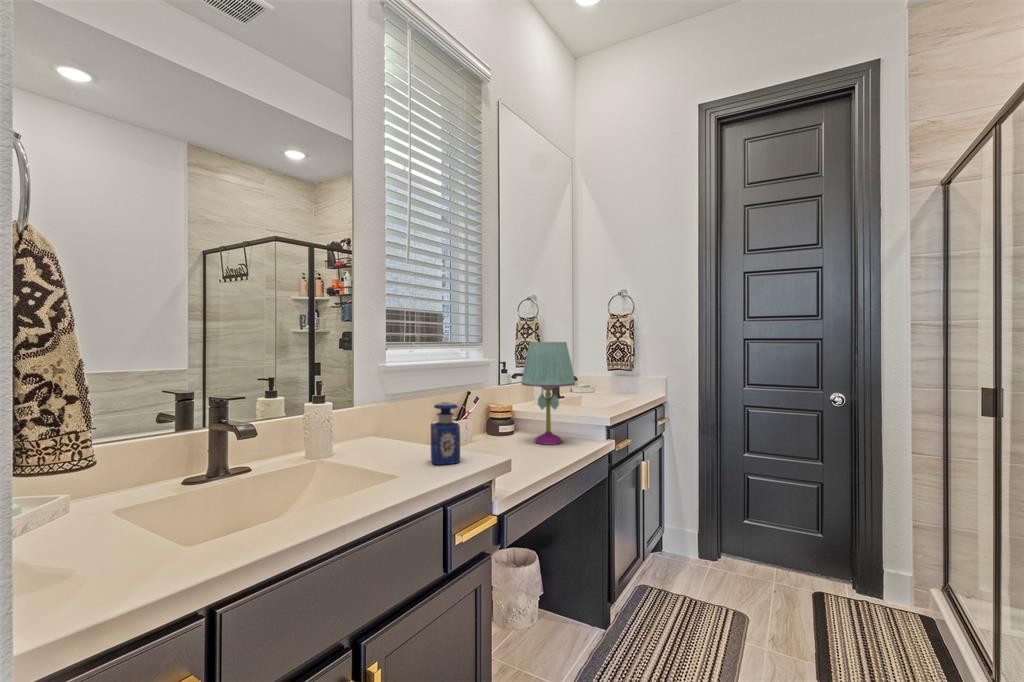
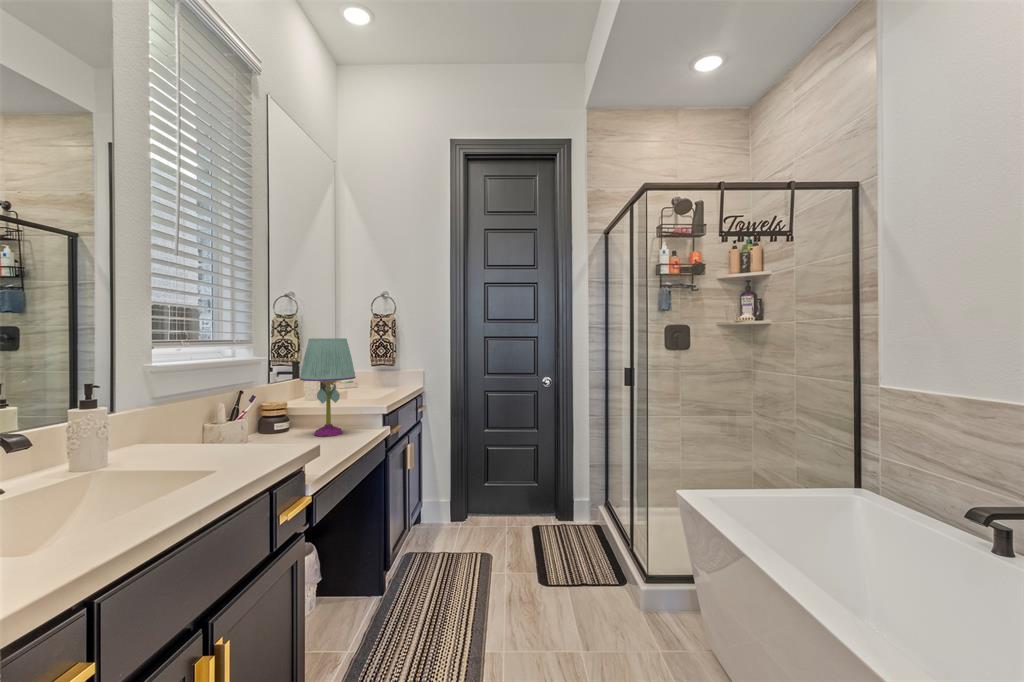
perfume bottle: present [431,402,460,465] -> none [228,397,264,459]

